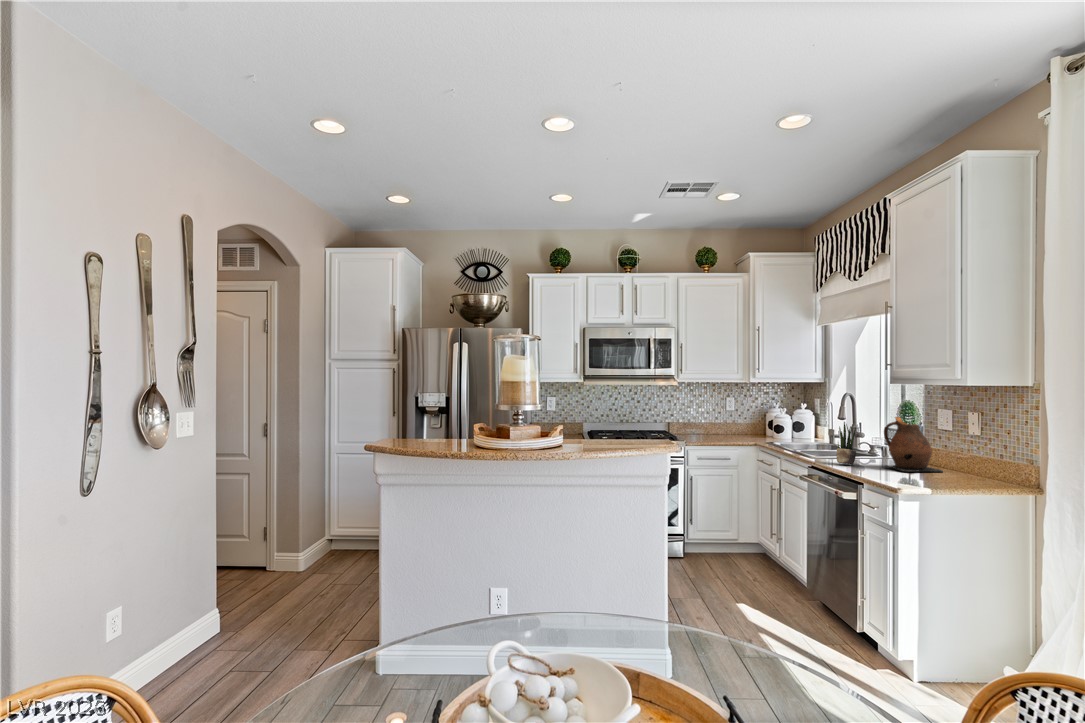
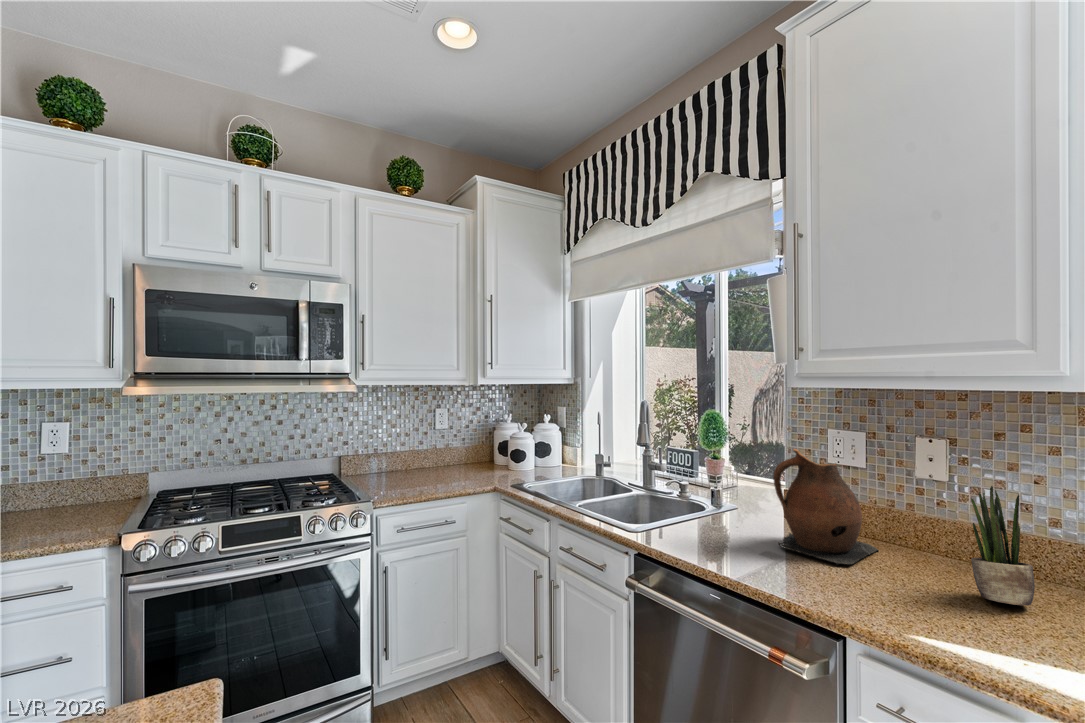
potted plant: present [836,422,856,465] -> present [971,486,1035,605]

